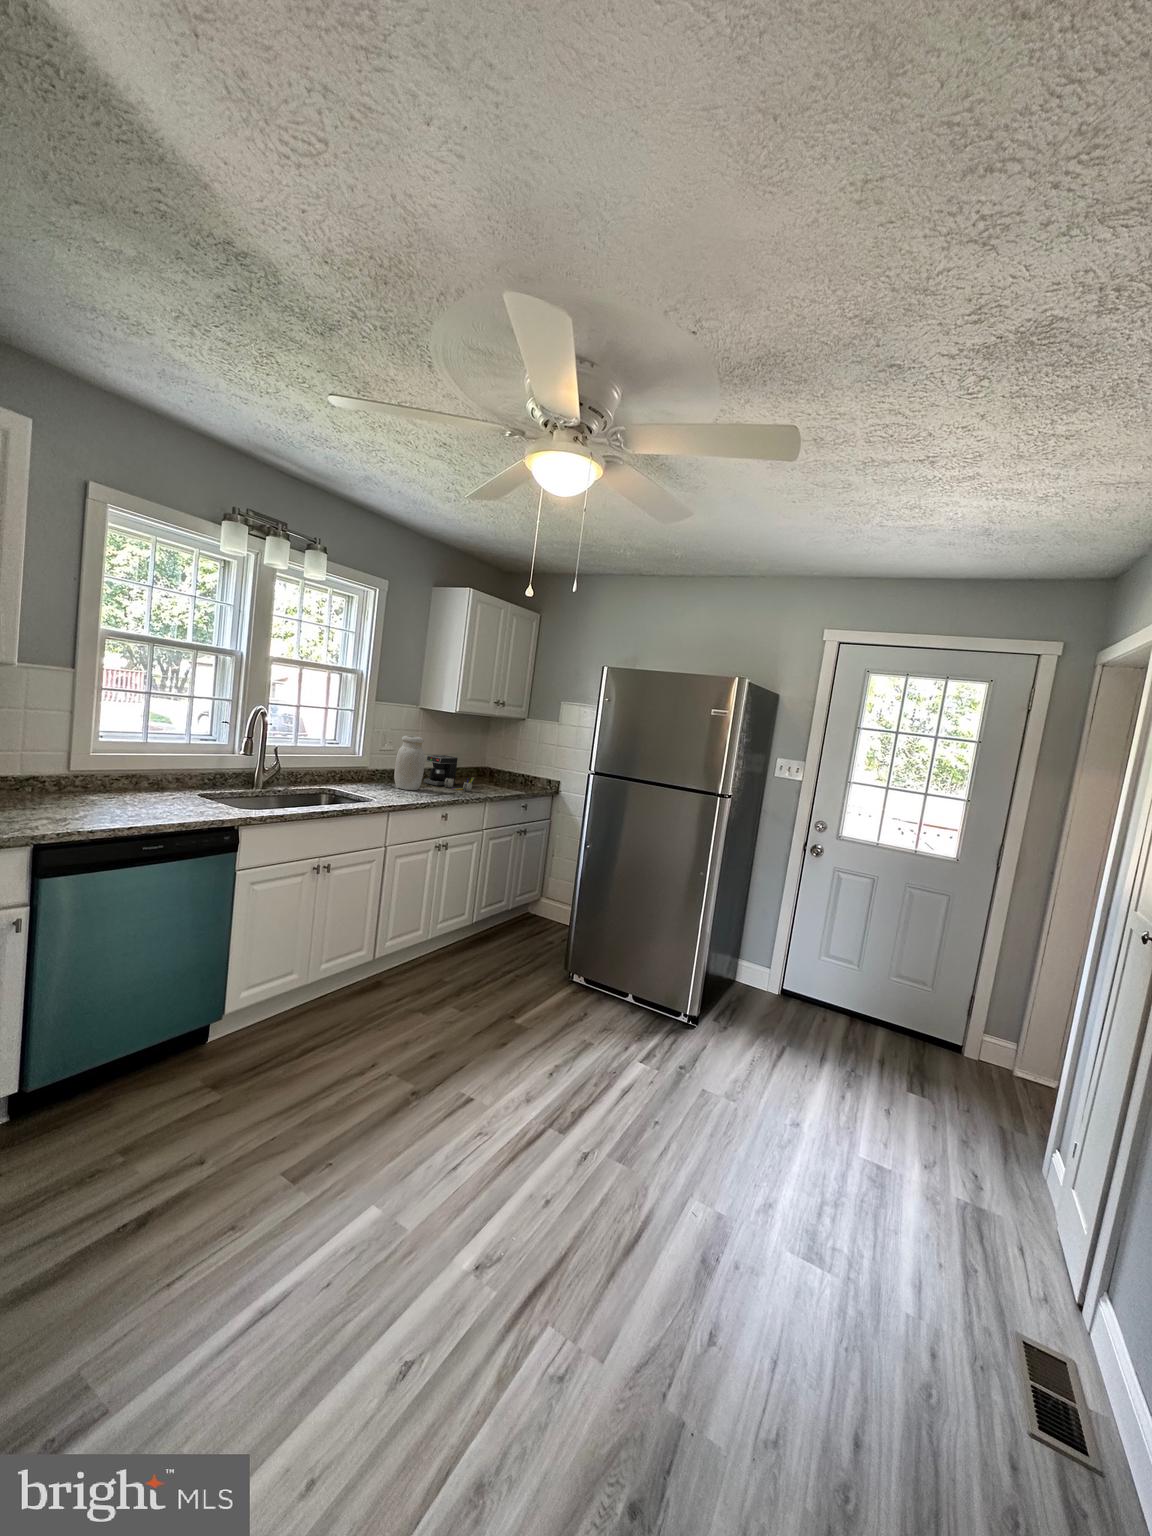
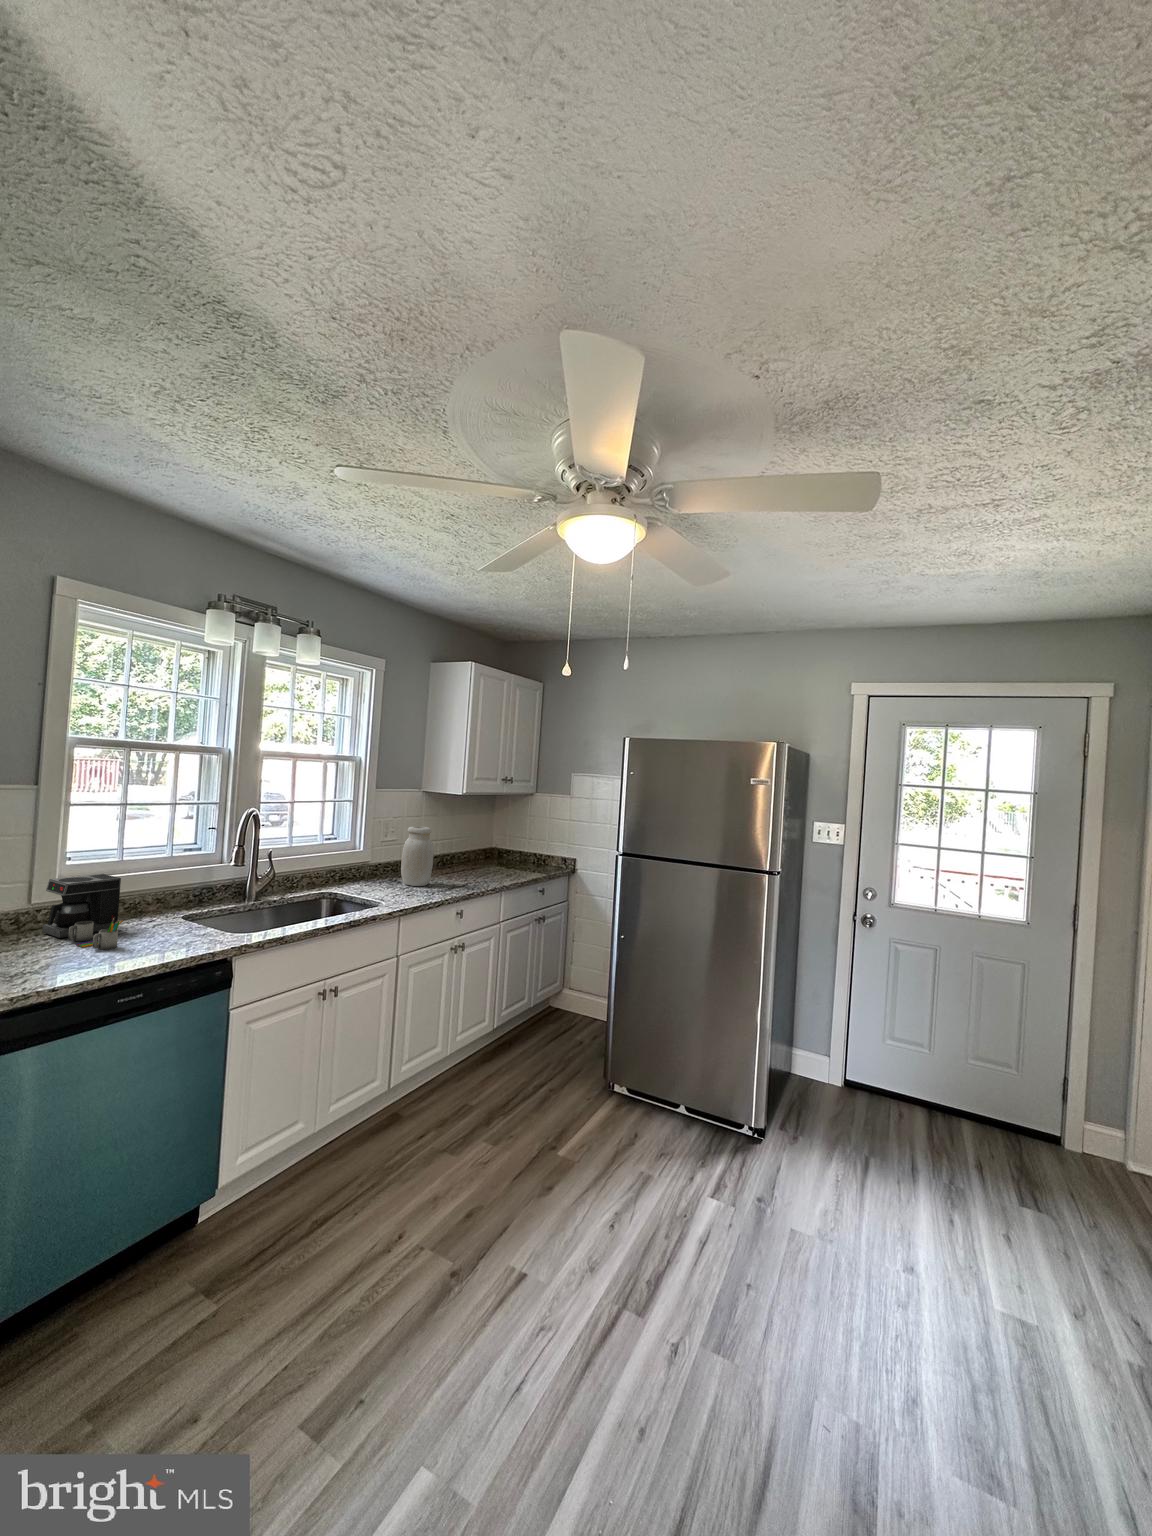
coffee maker: present [423,755,474,792] -> present [42,874,124,950]

